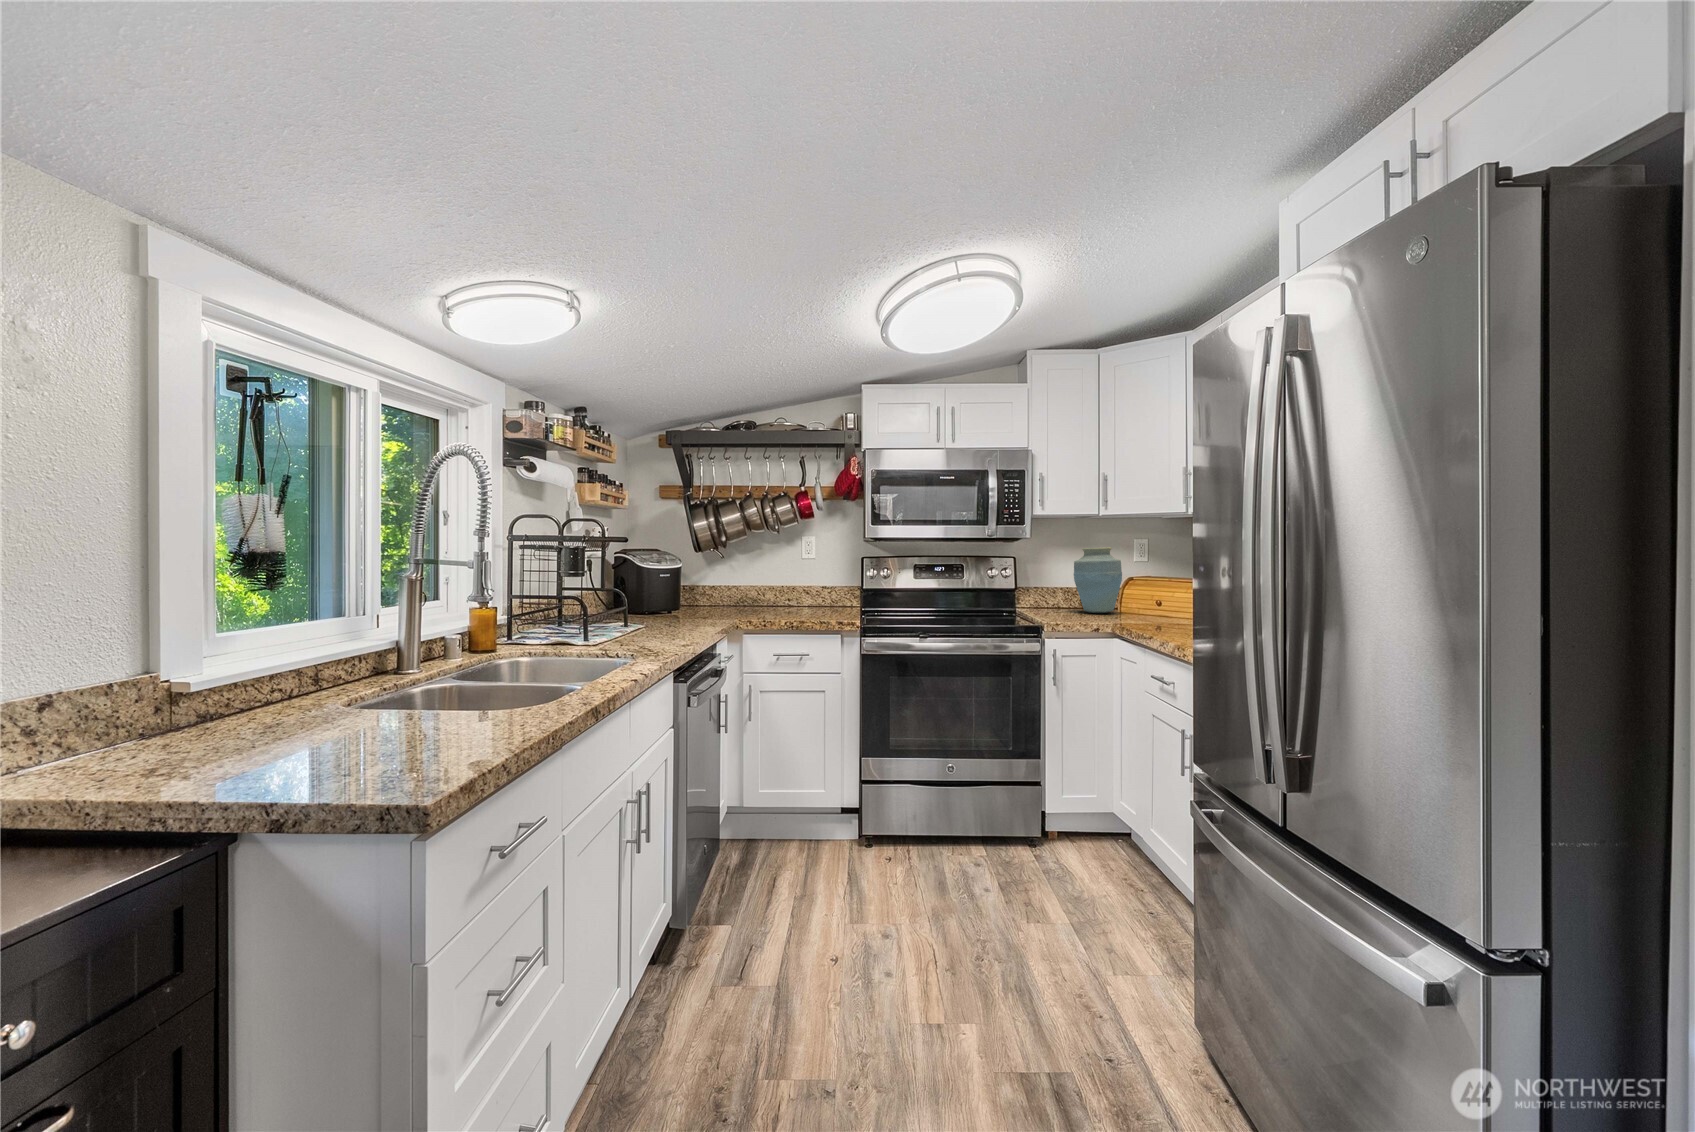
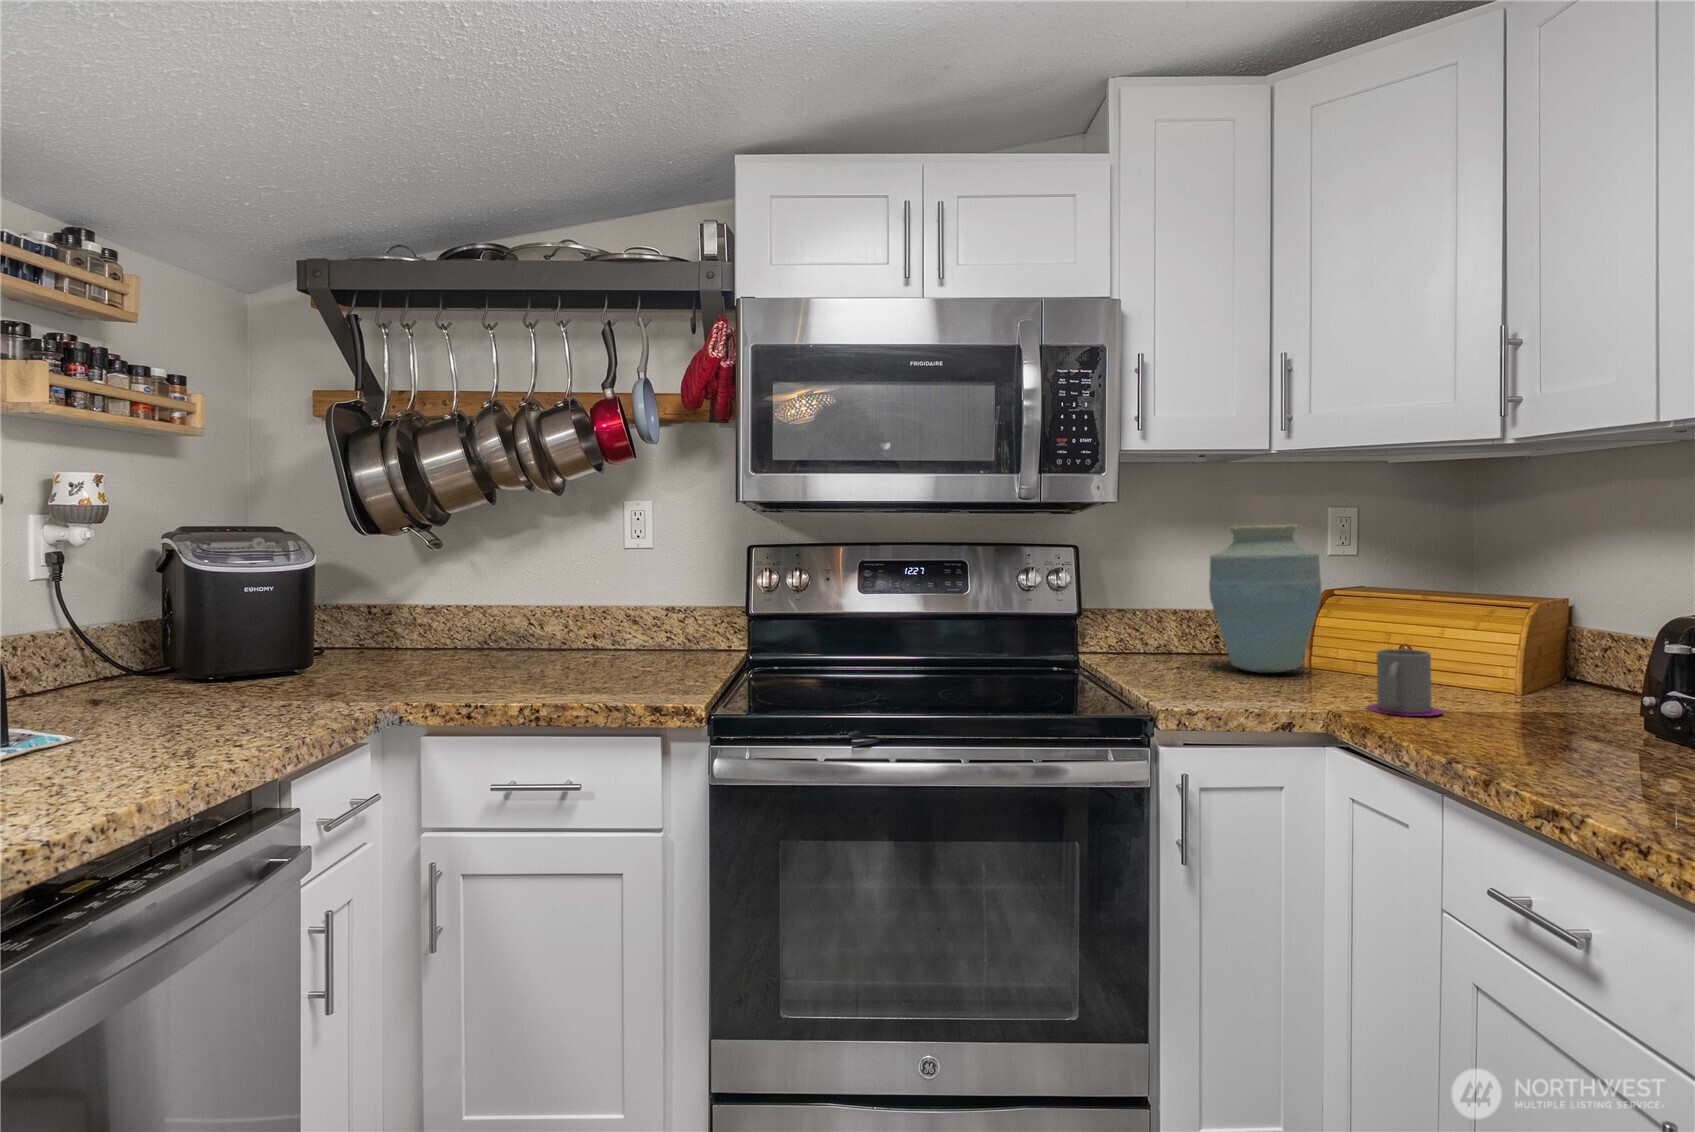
mug: none [1130,598,1159,624] -> present [1367,649,1443,716]

